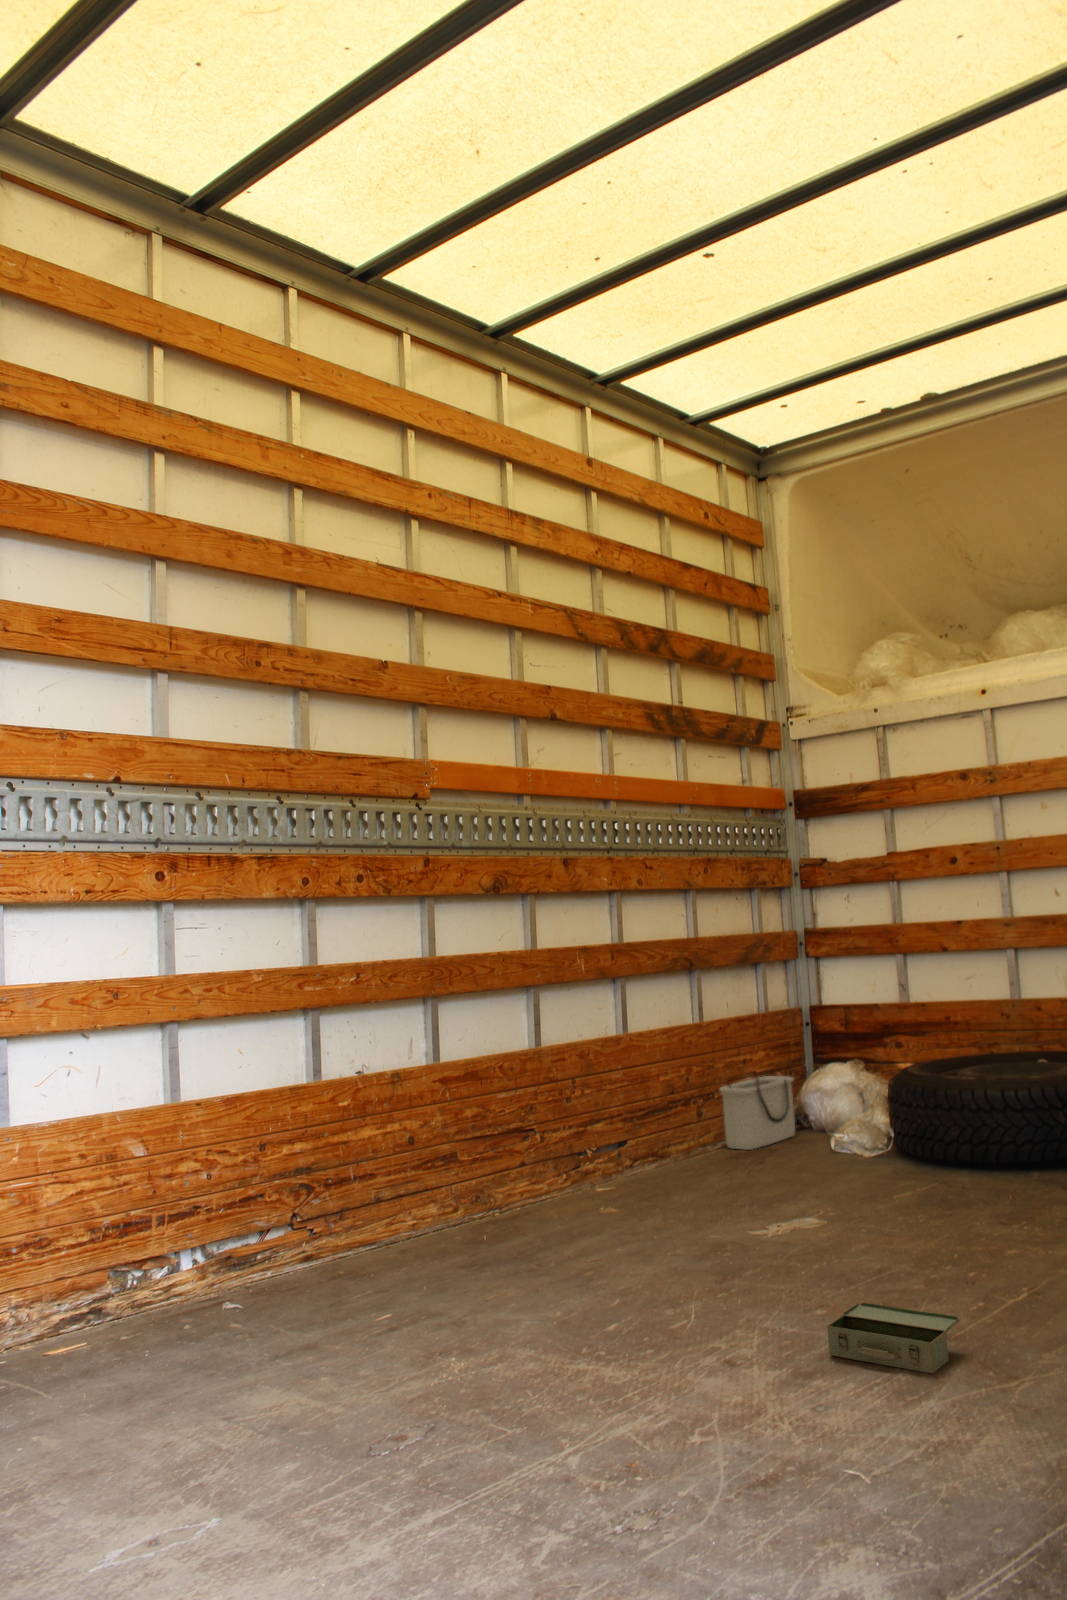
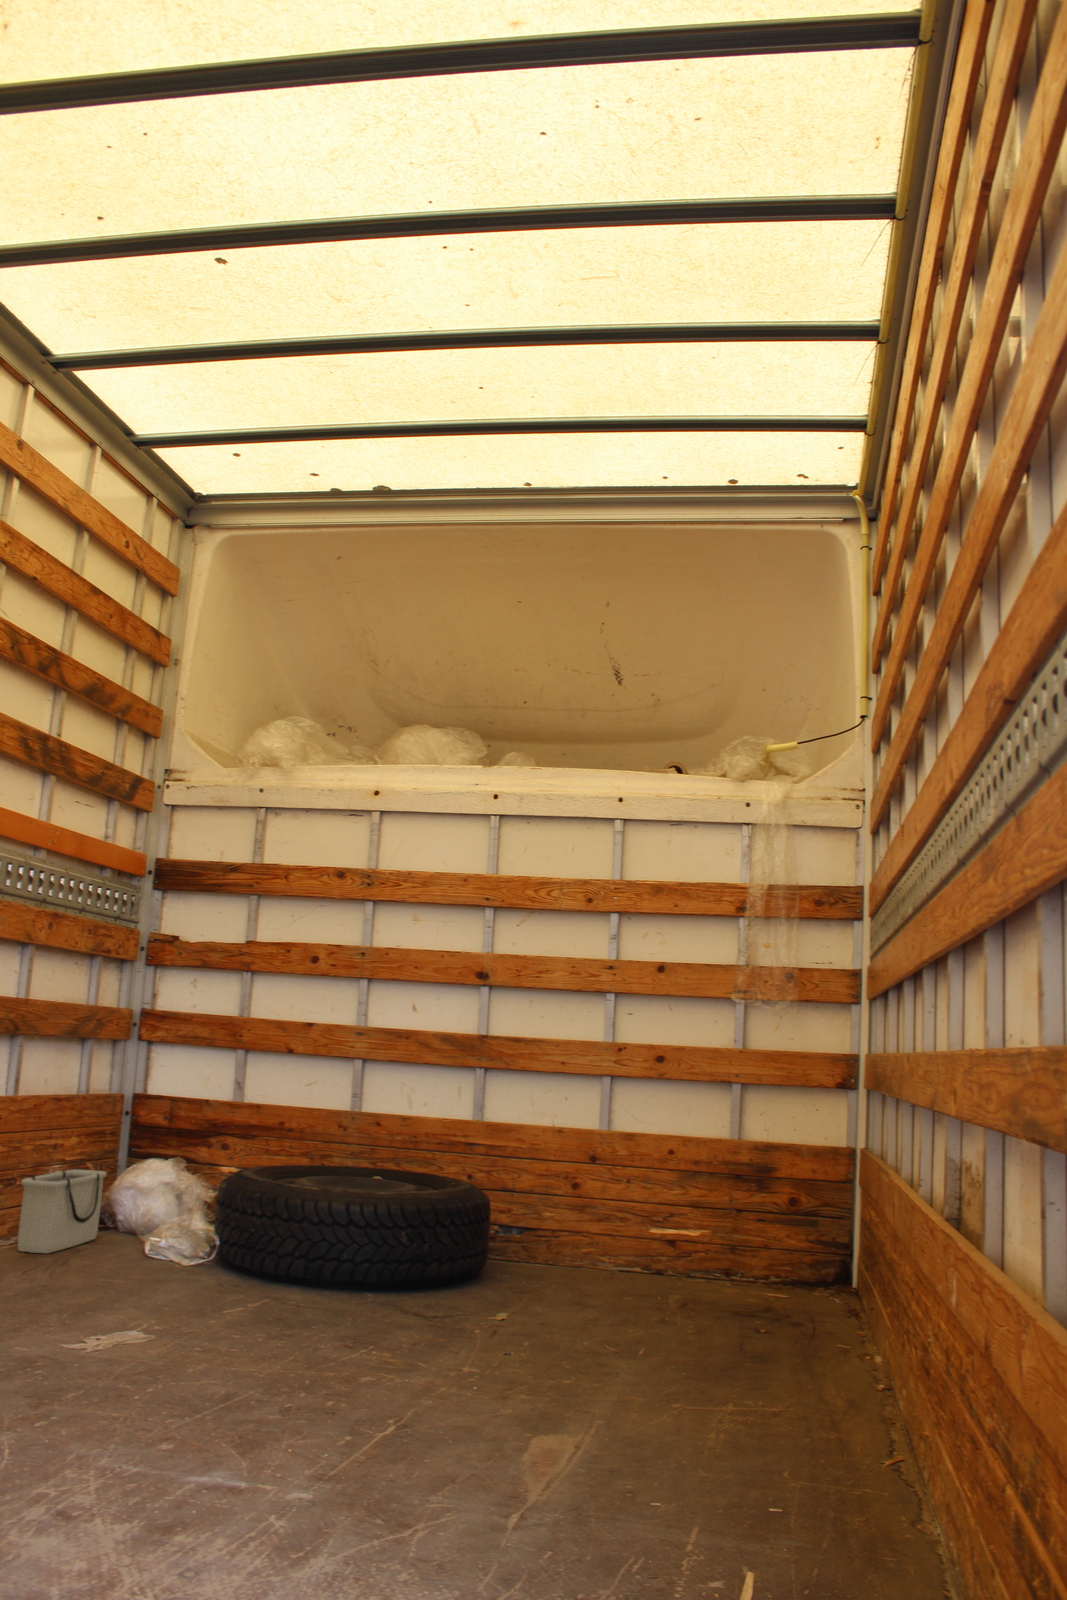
toolbox: present [827,1303,960,1374] -> none [200,1418,344,1493]

